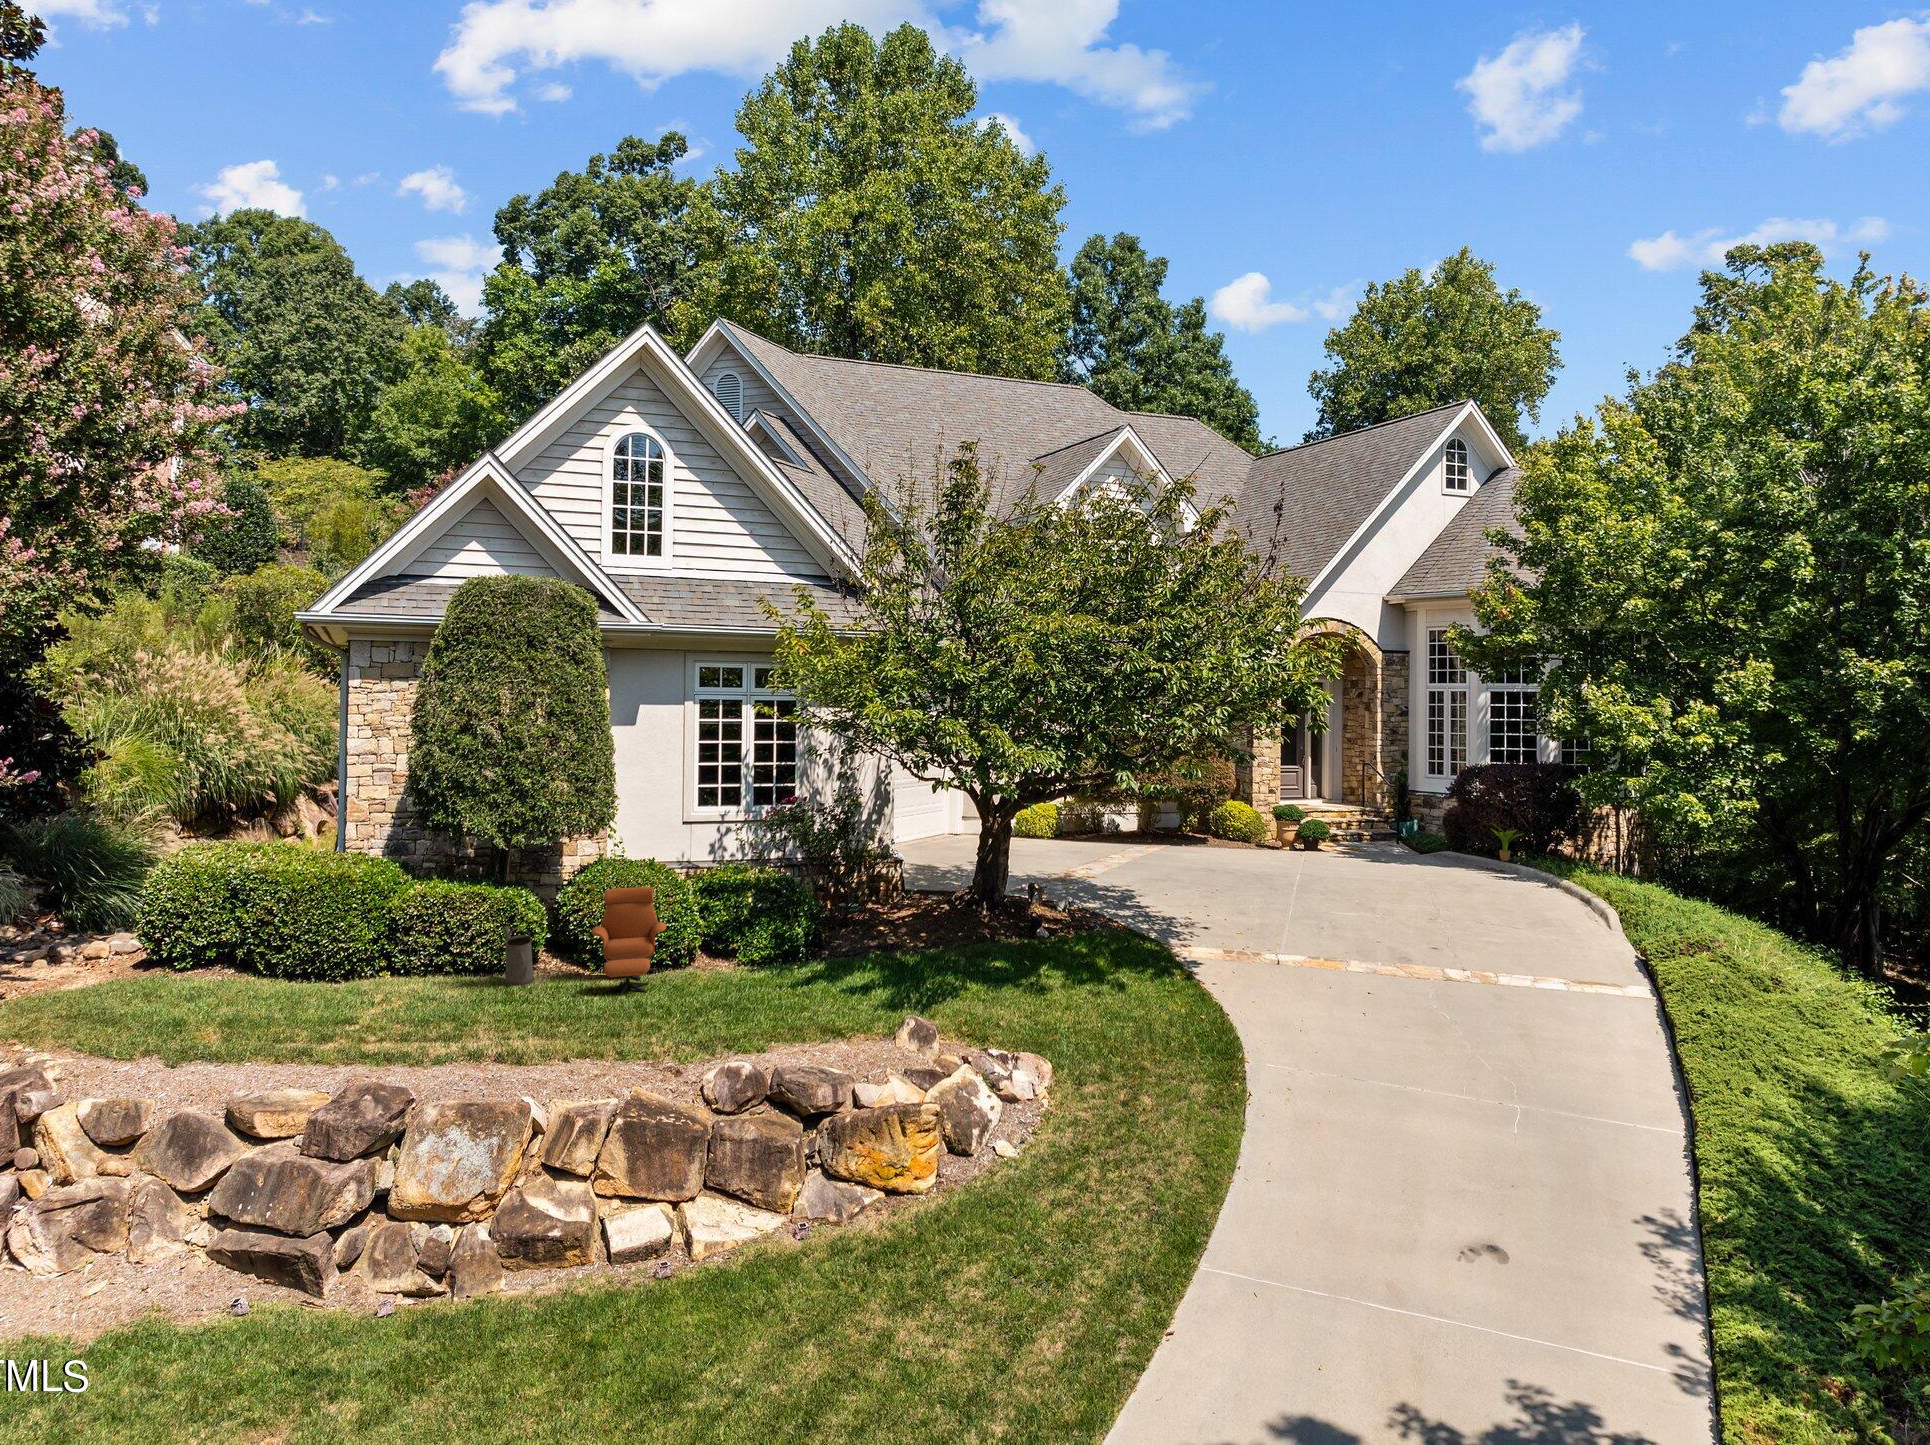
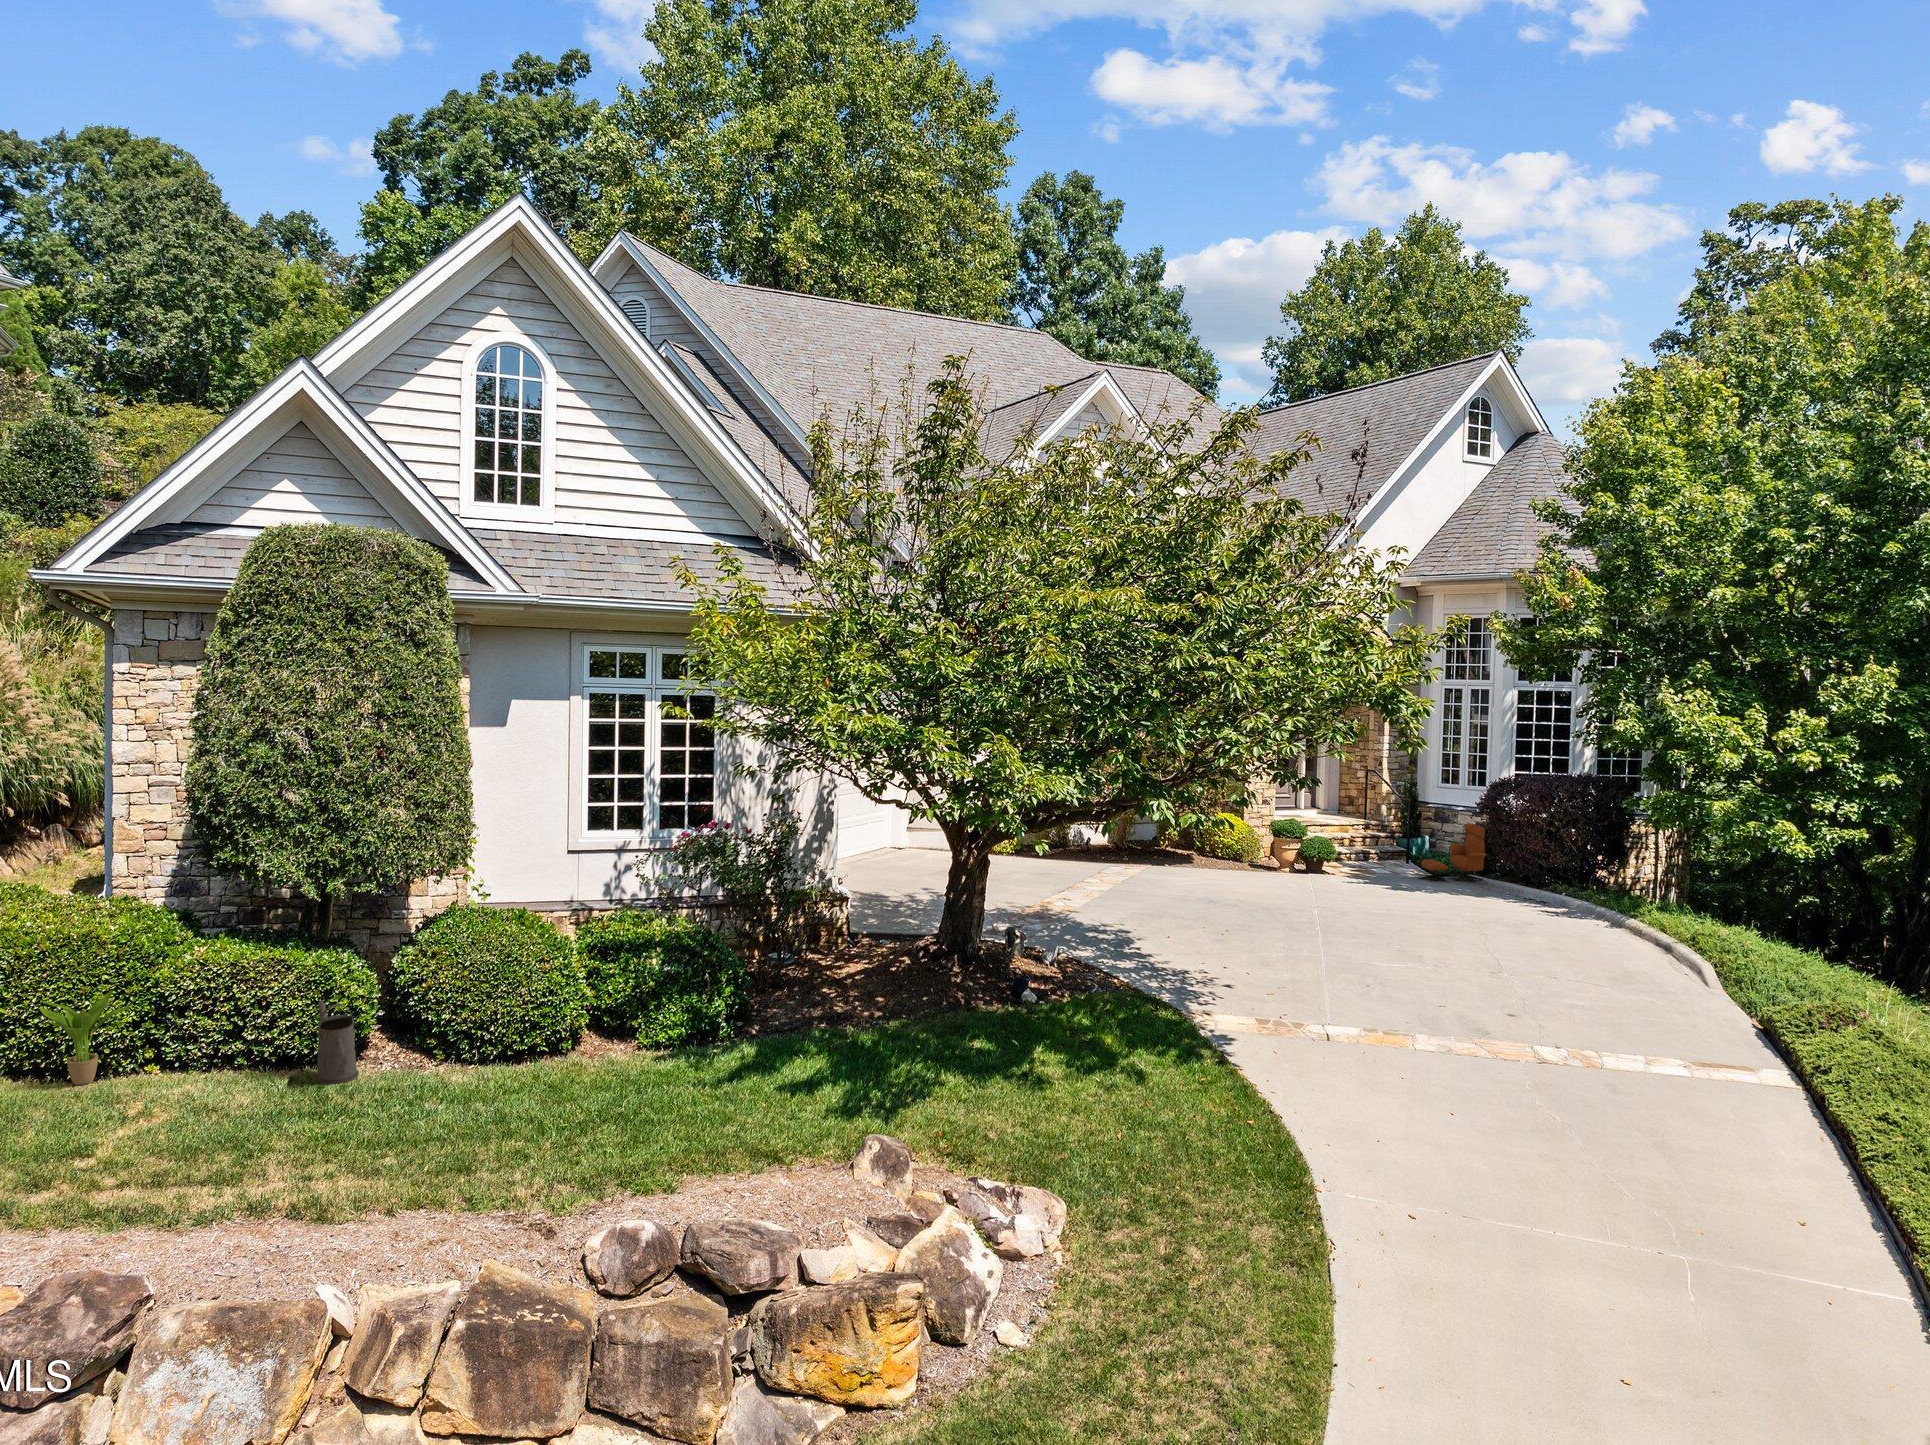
potted plant: present [1491,825,1522,861] -> present [40,990,133,1085]
lounge chair: present [591,887,666,996] -> present [1418,823,1486,882]

